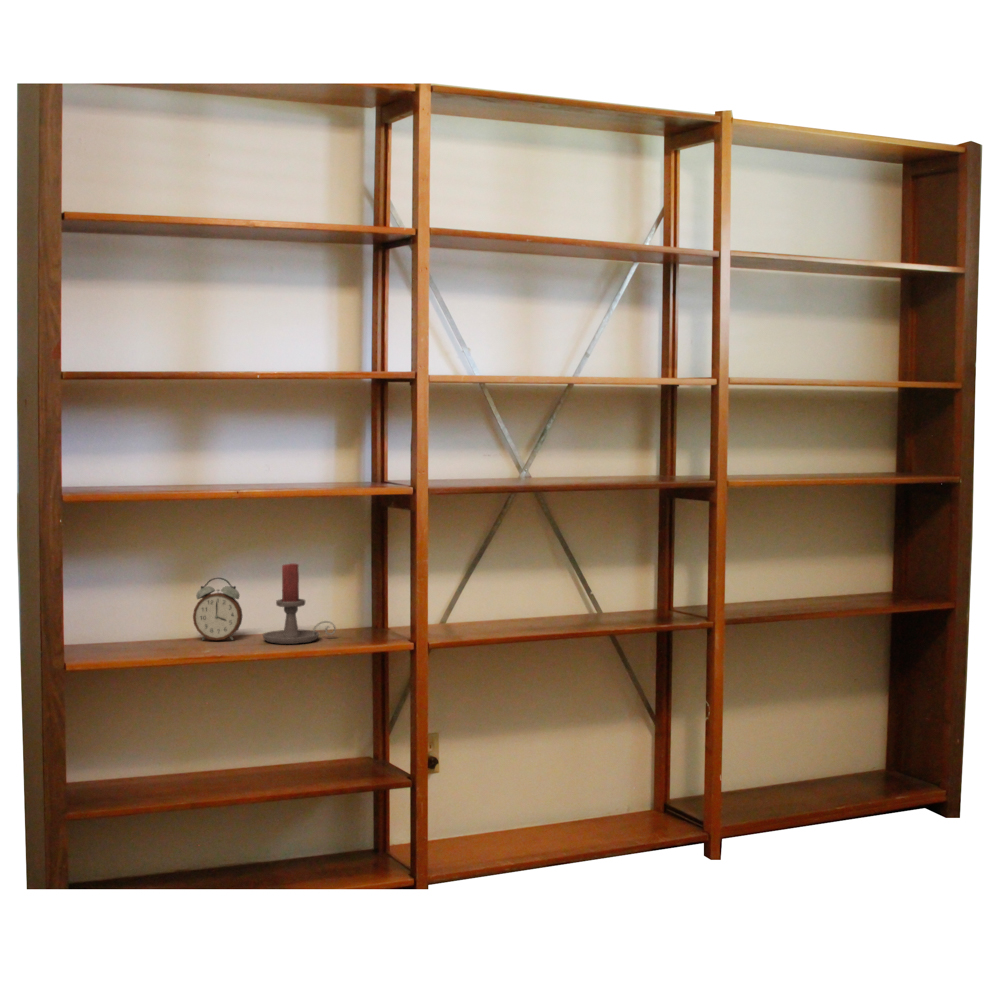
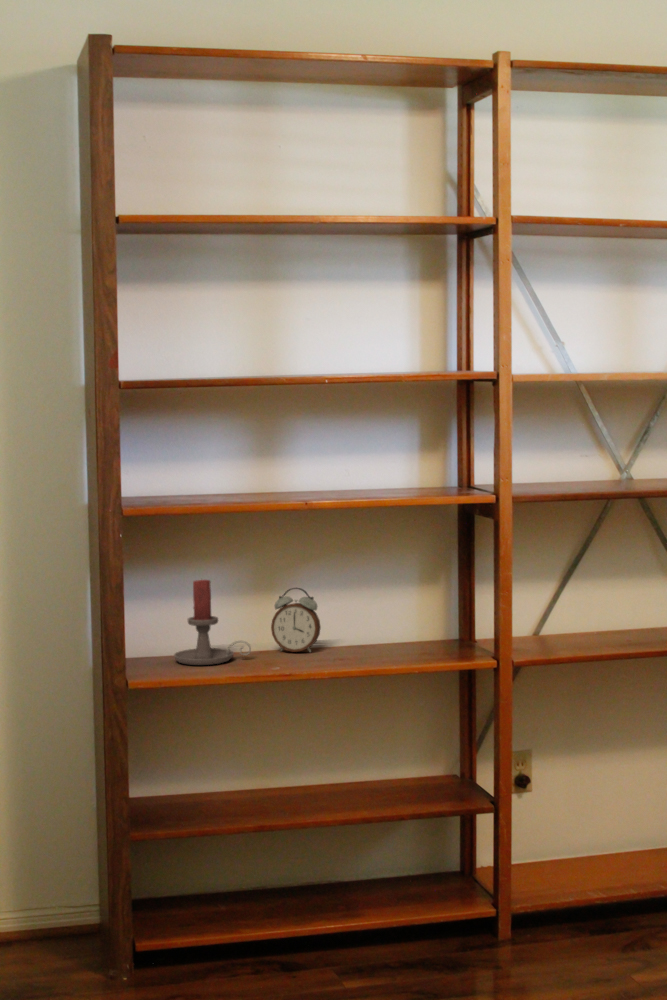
candle holder: present [263,564,336,644] -> present [174,580,251,665]

